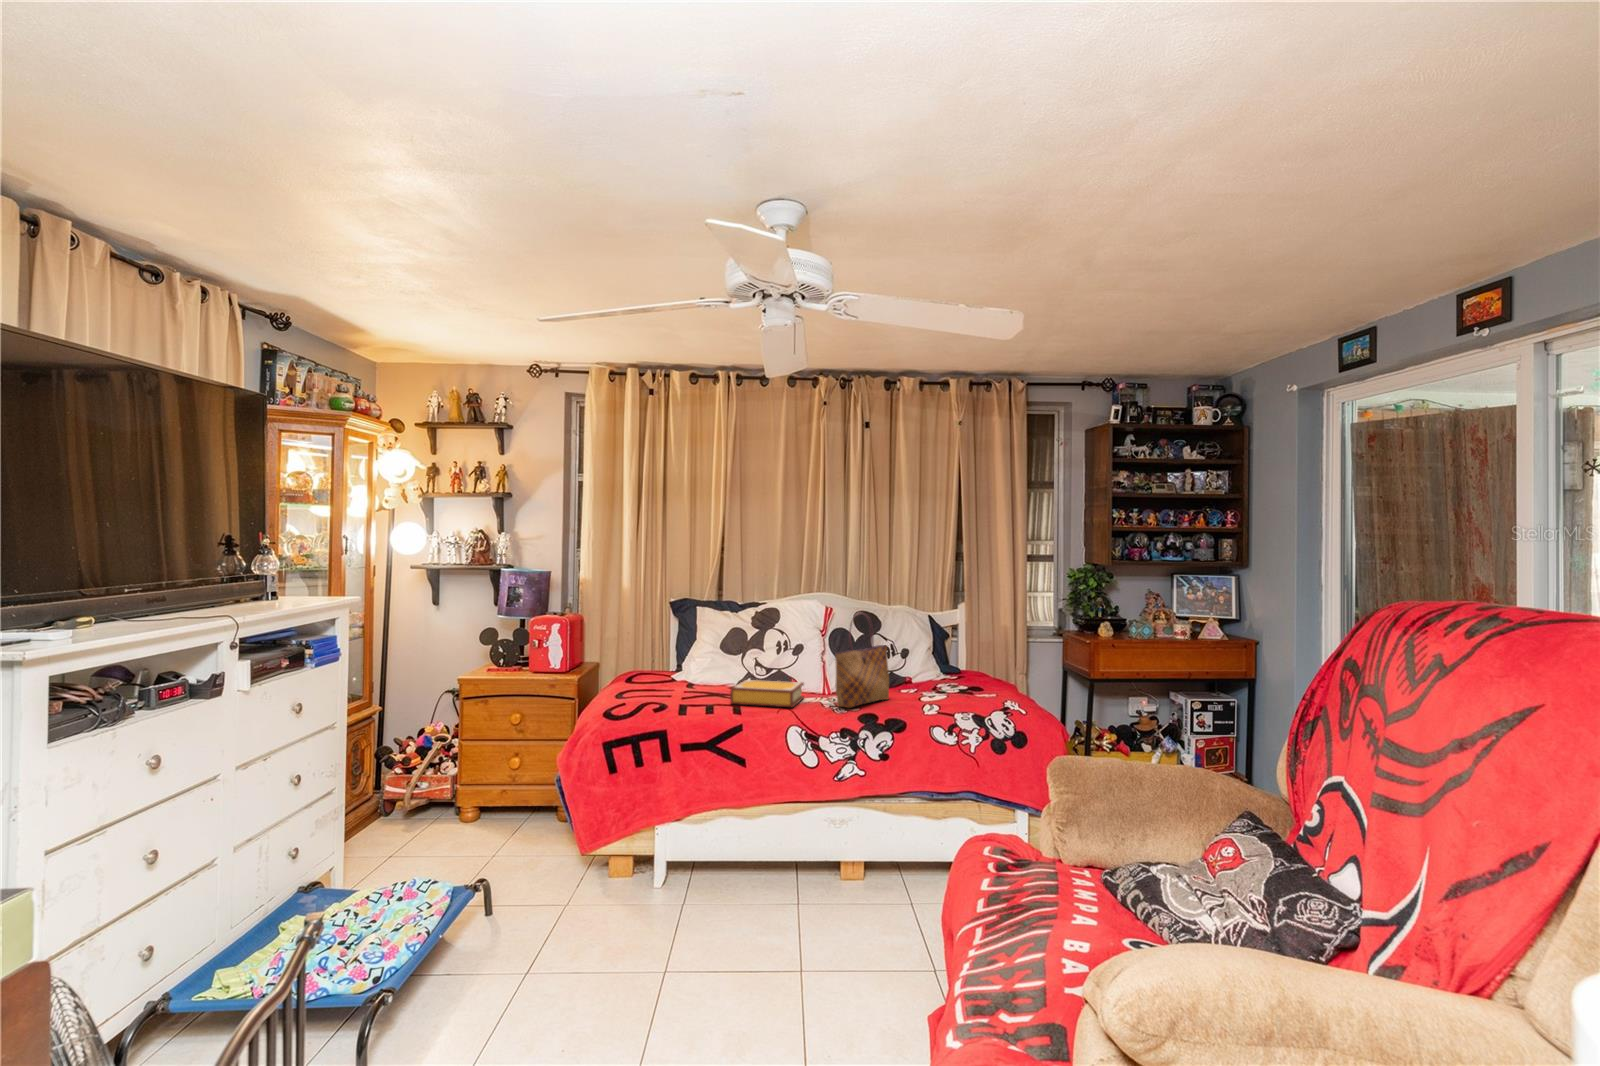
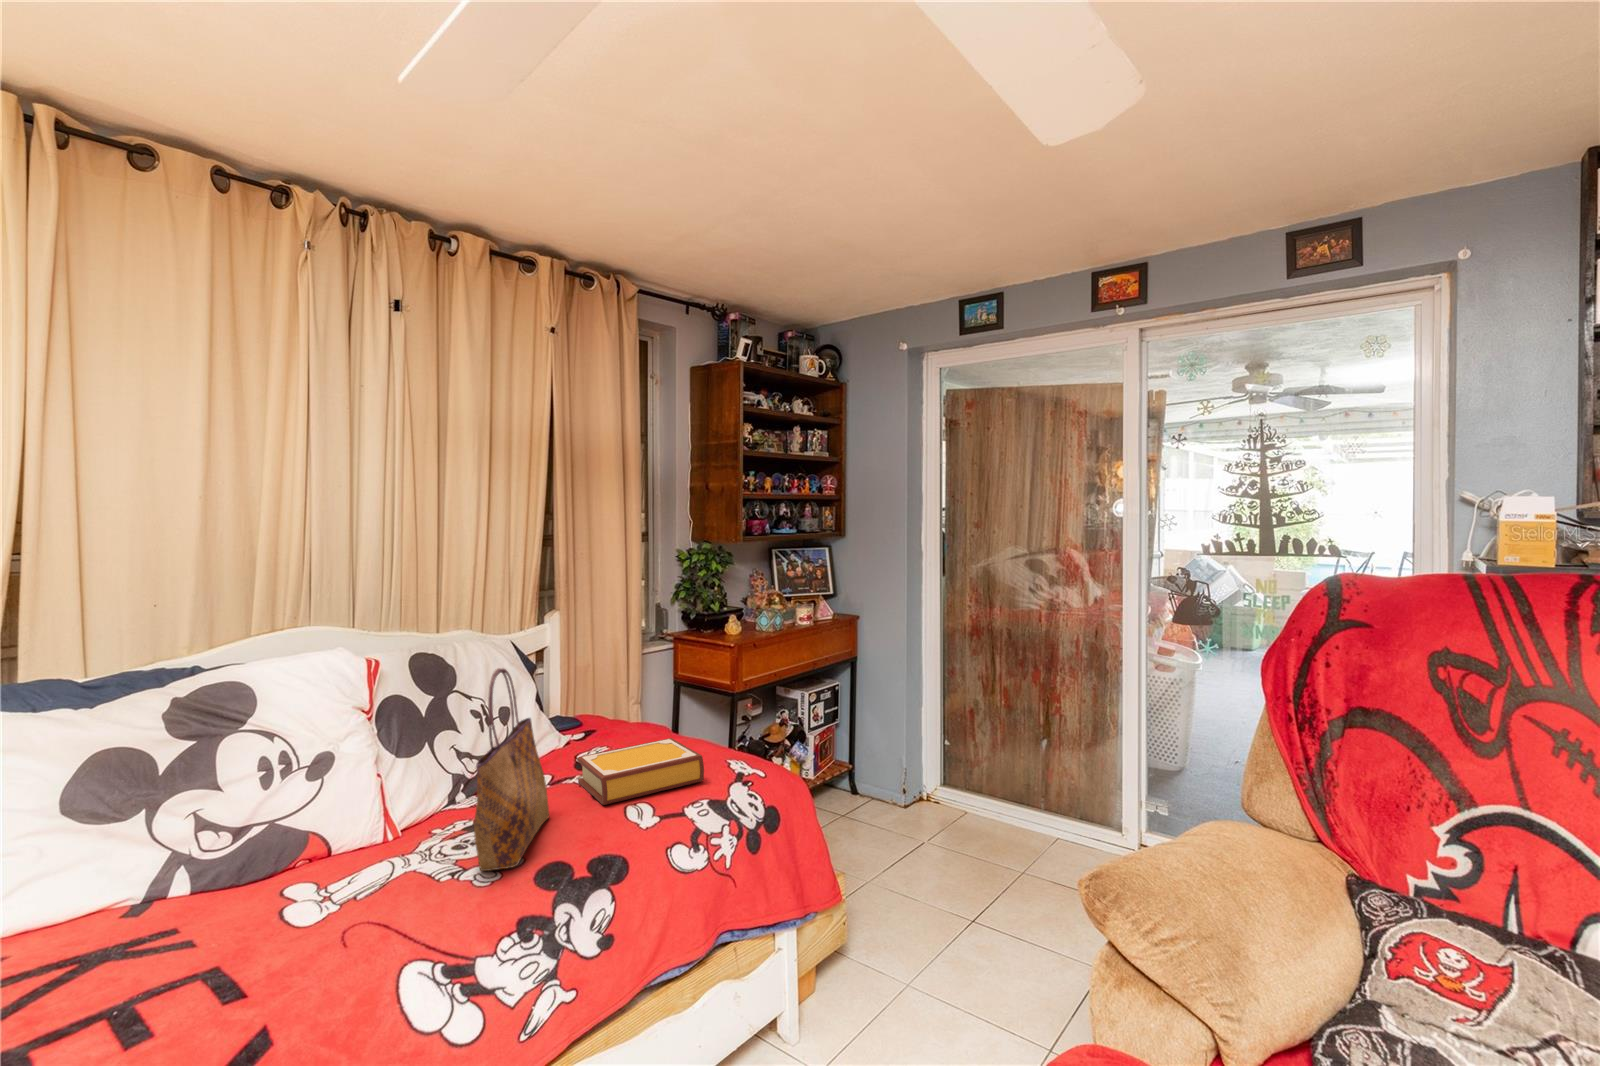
book: present [730,680,804,707] -> present [577,738,704,805]

